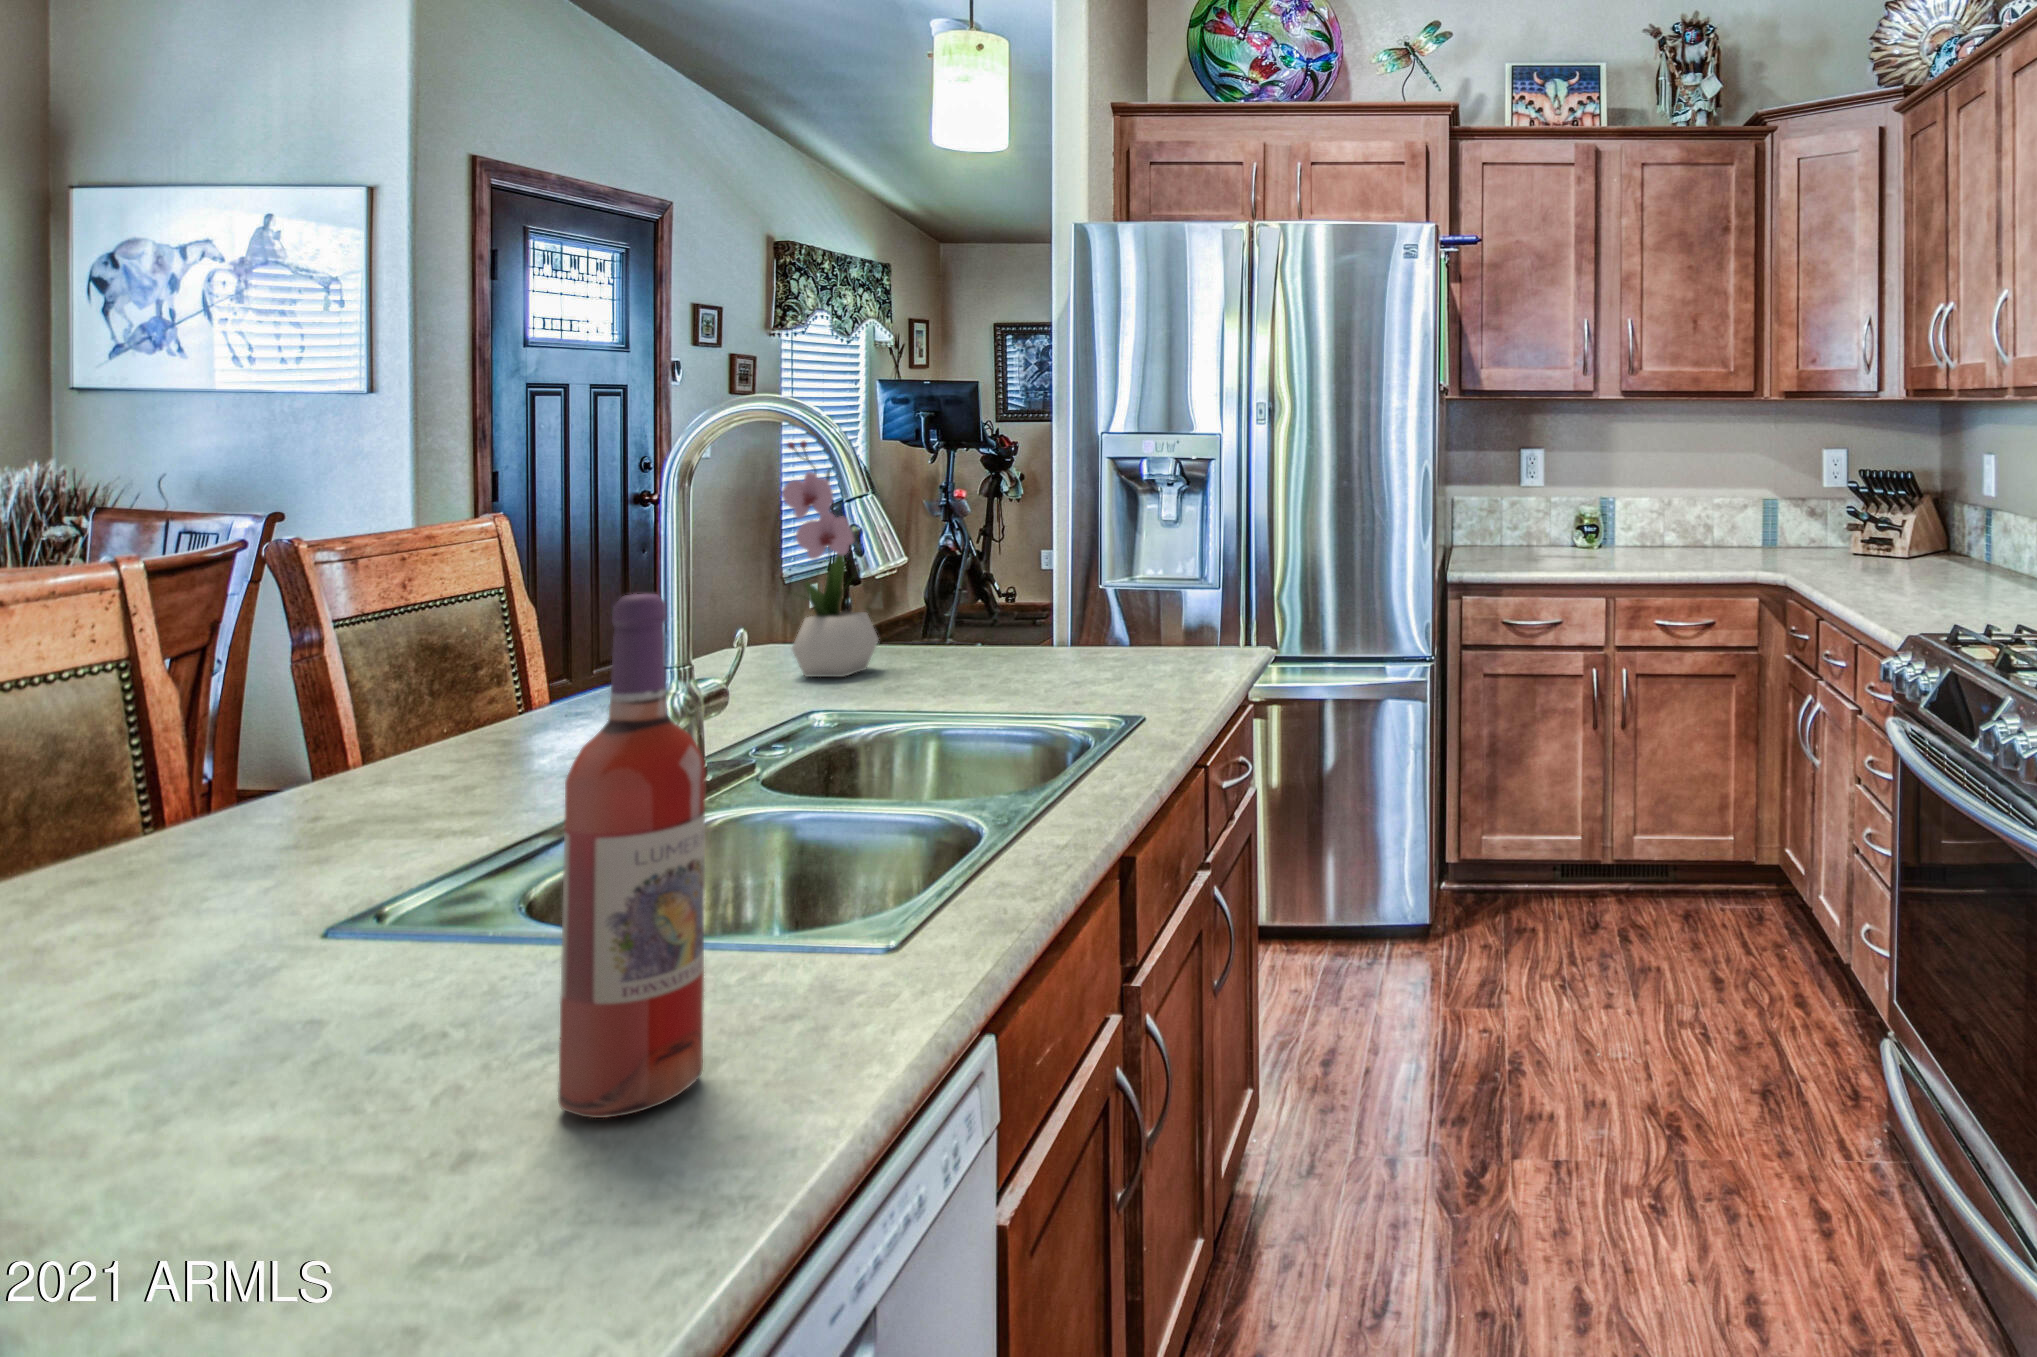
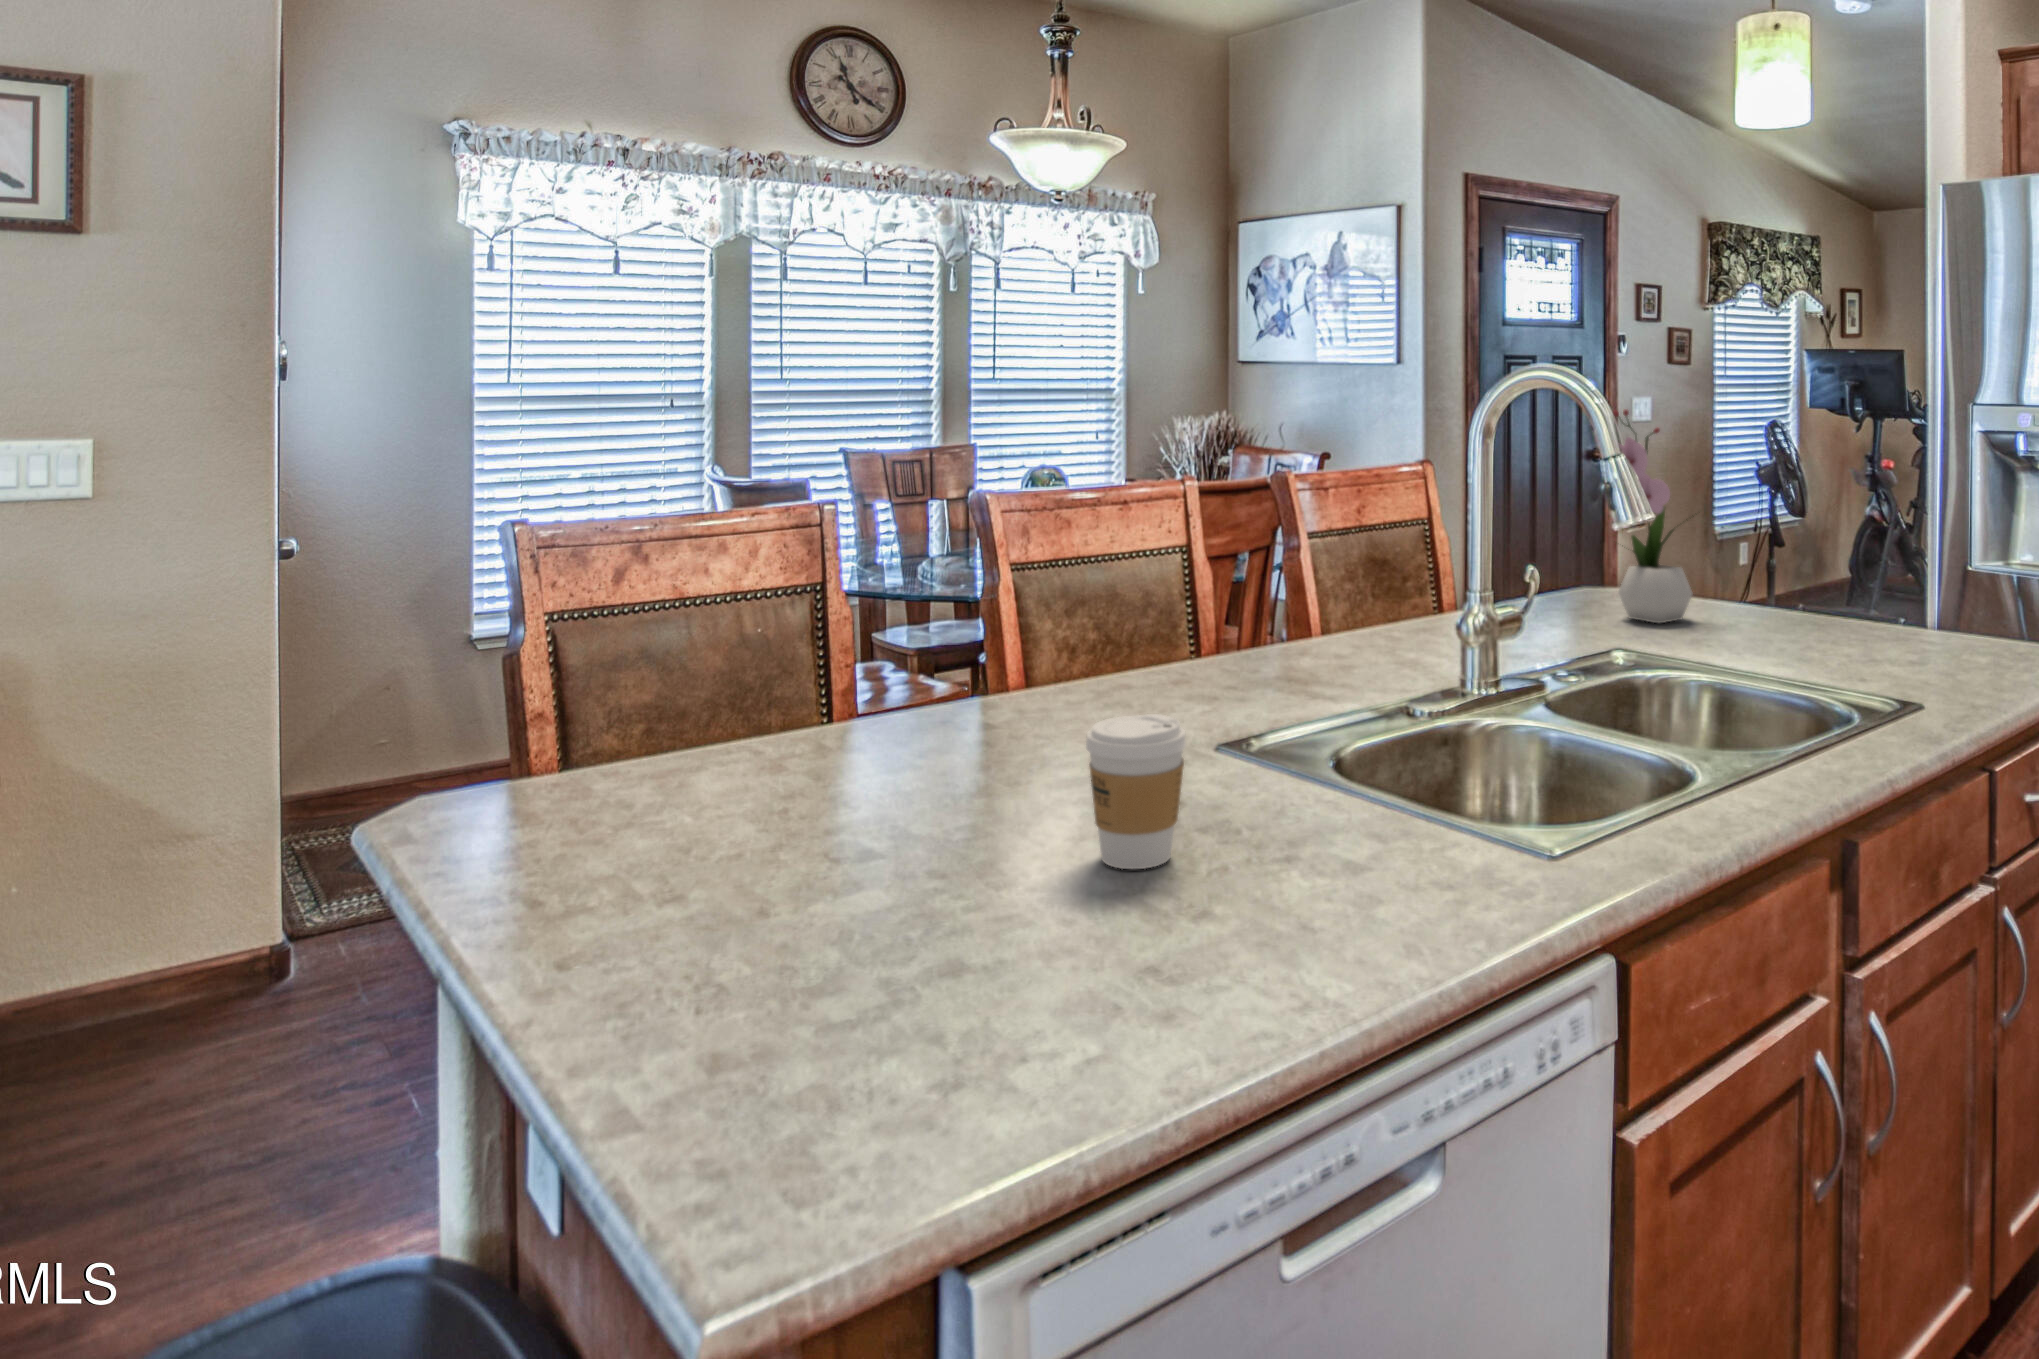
wine bottle: present [558,594,706,1118] -> none [1289,527,1381,912]
coffee cup: none [127,913,337,1178] -> present [1086,714,1186,869]

